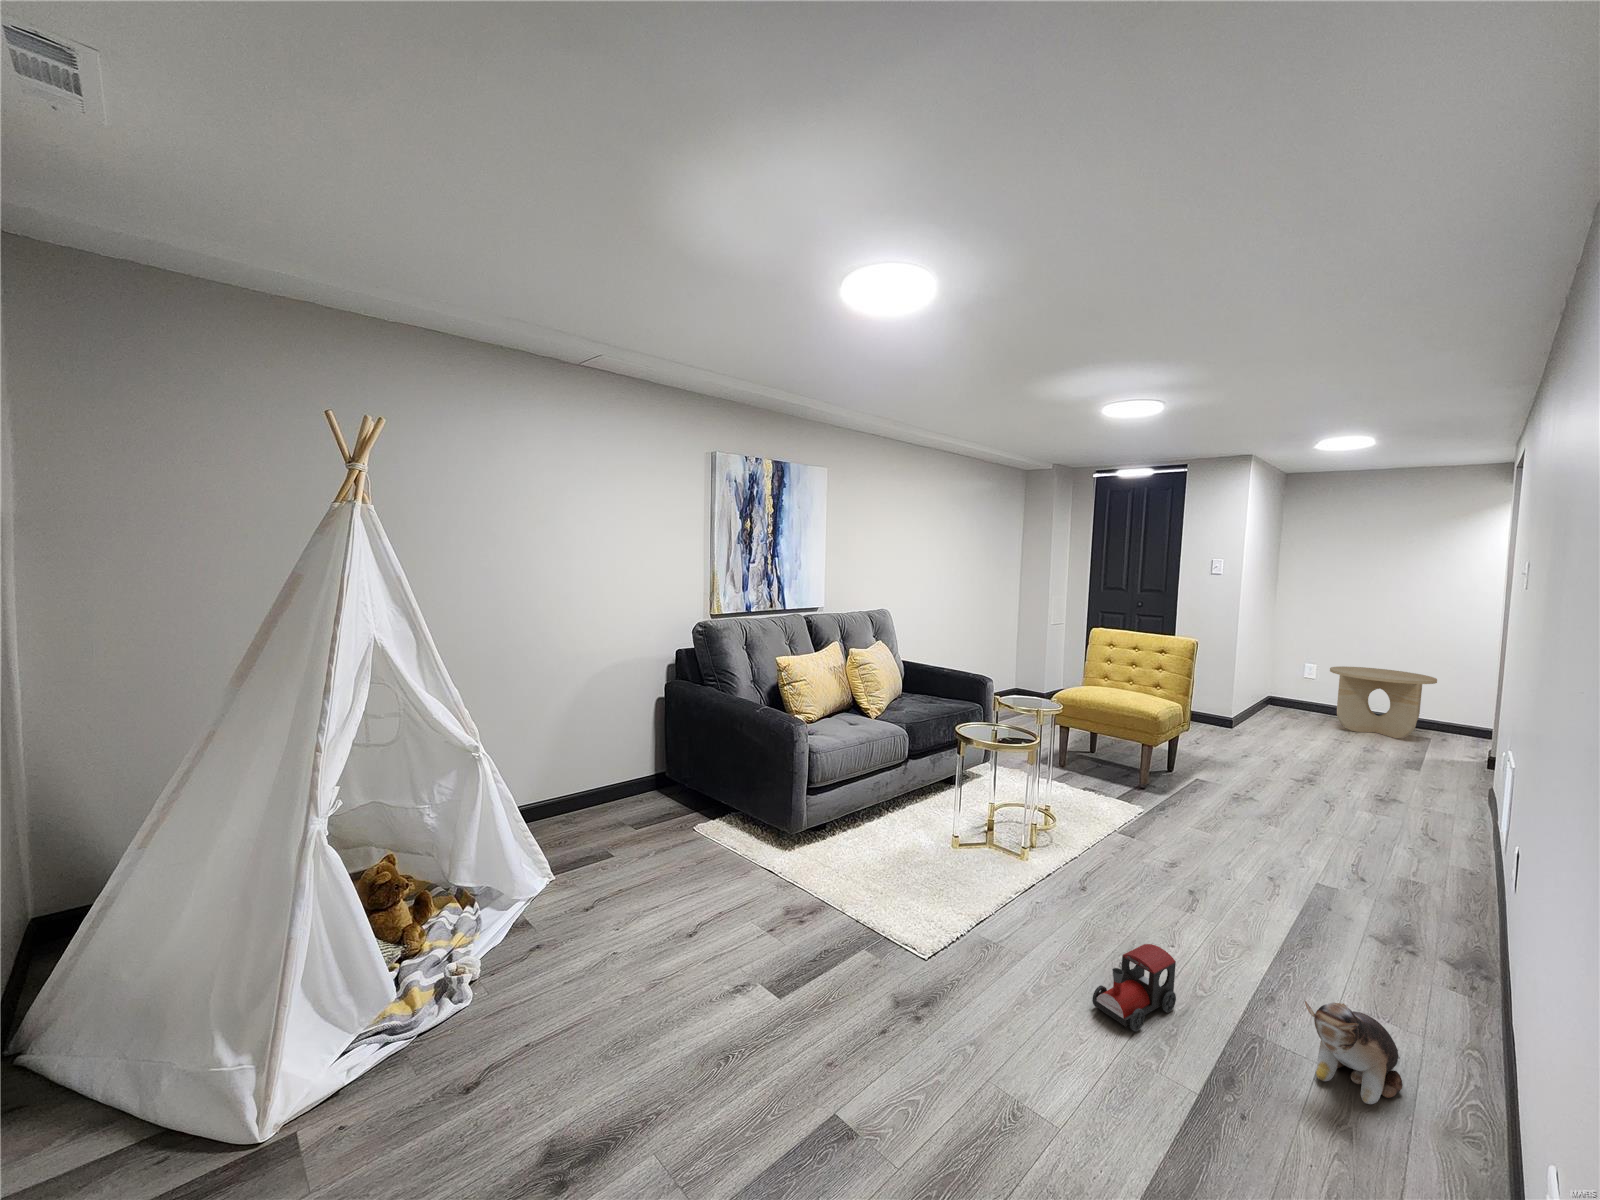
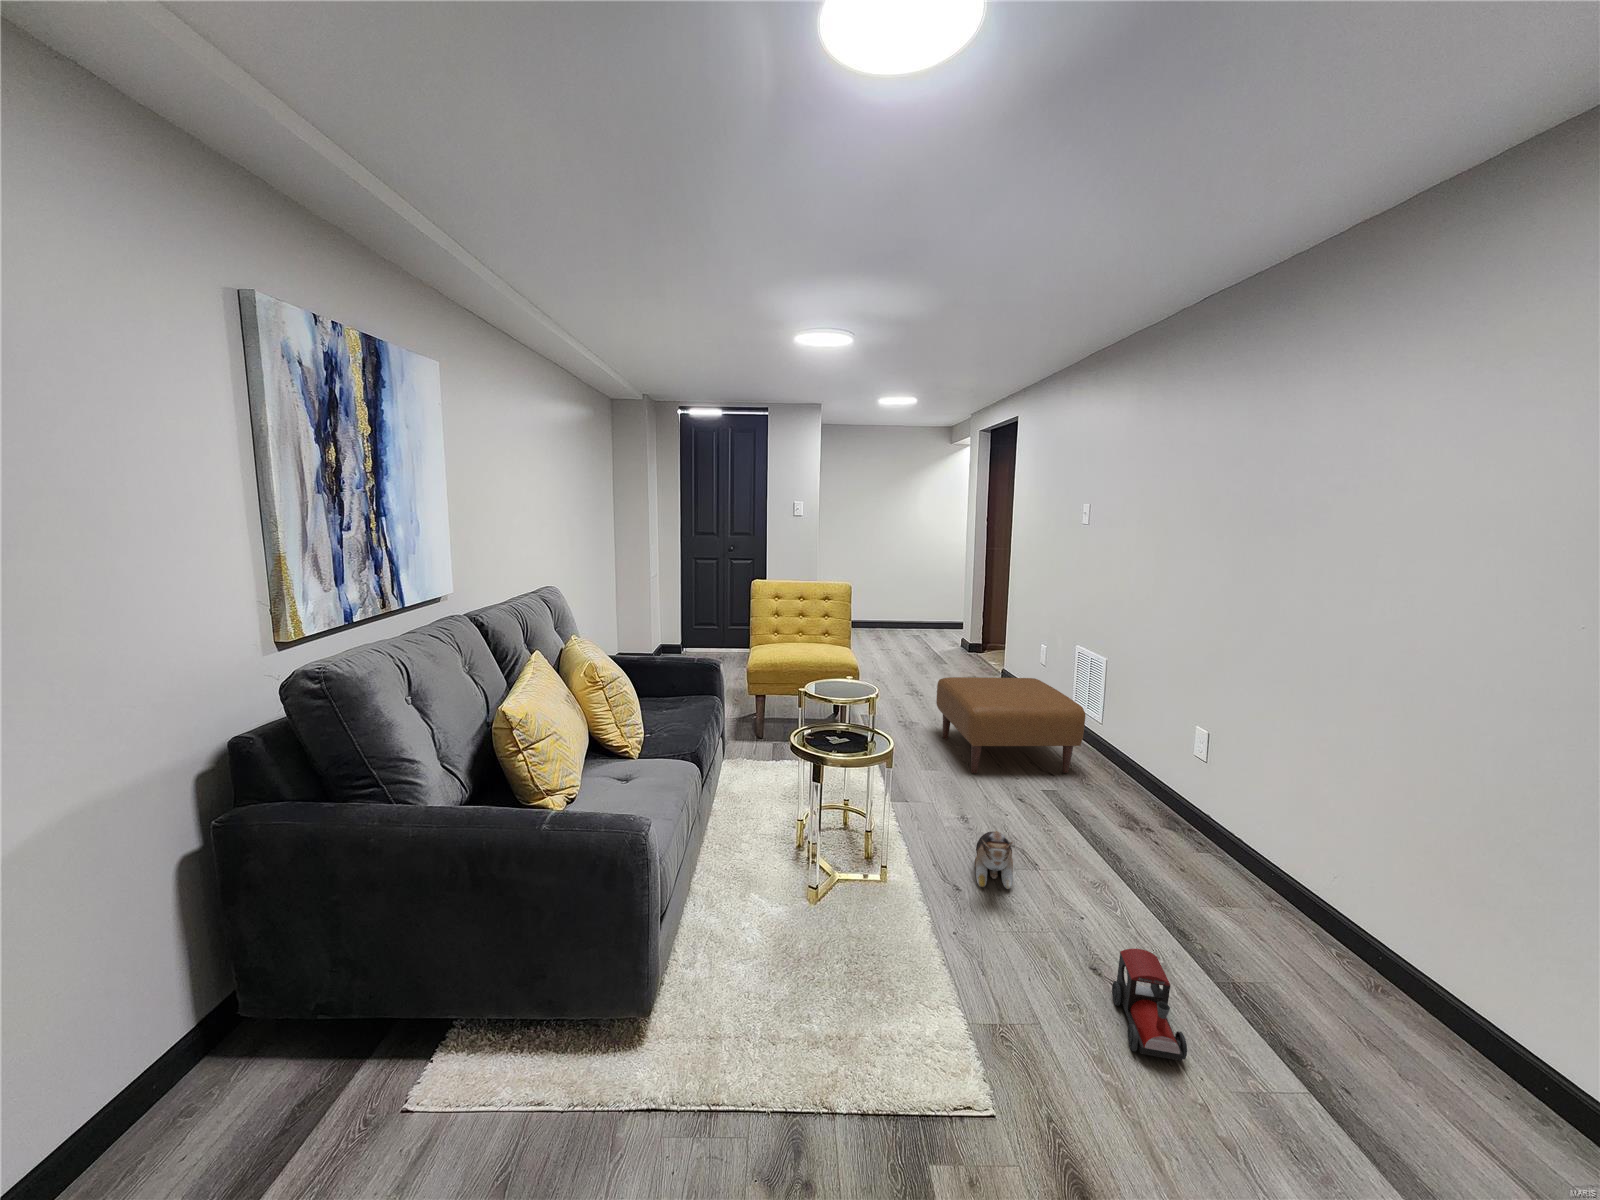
side table: present [1330,666,1437,738] -> none [873,587,937,641]
ottoman: none [1245,745,1428,881] -> present [936,677,1085,774]
plush toy: present [1305,1001,1403,1104] -> present [975,831,1013,889]

